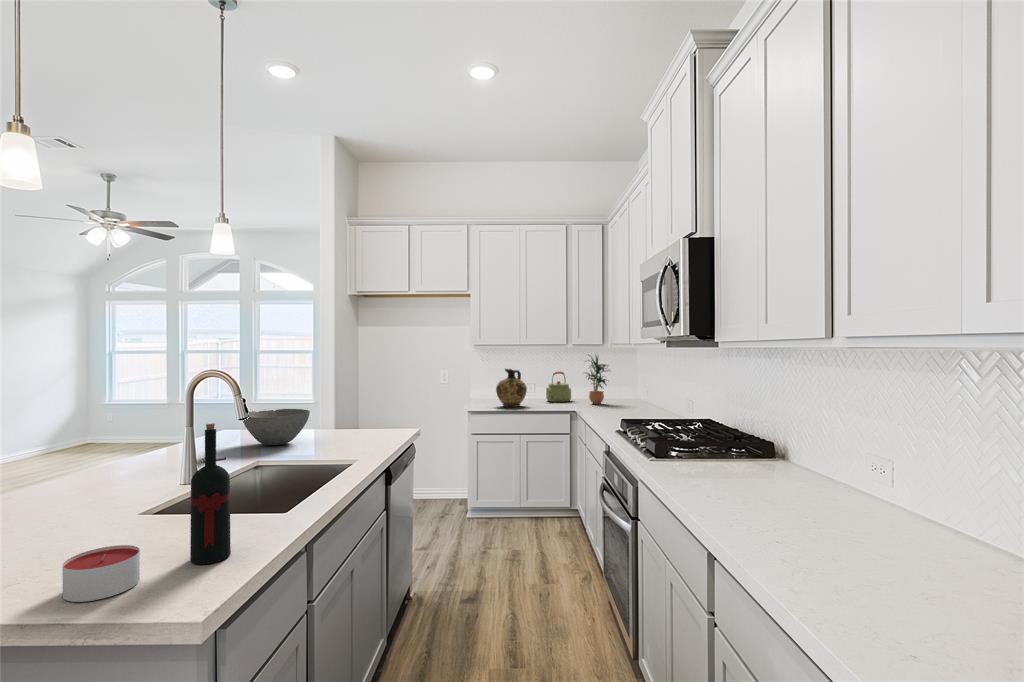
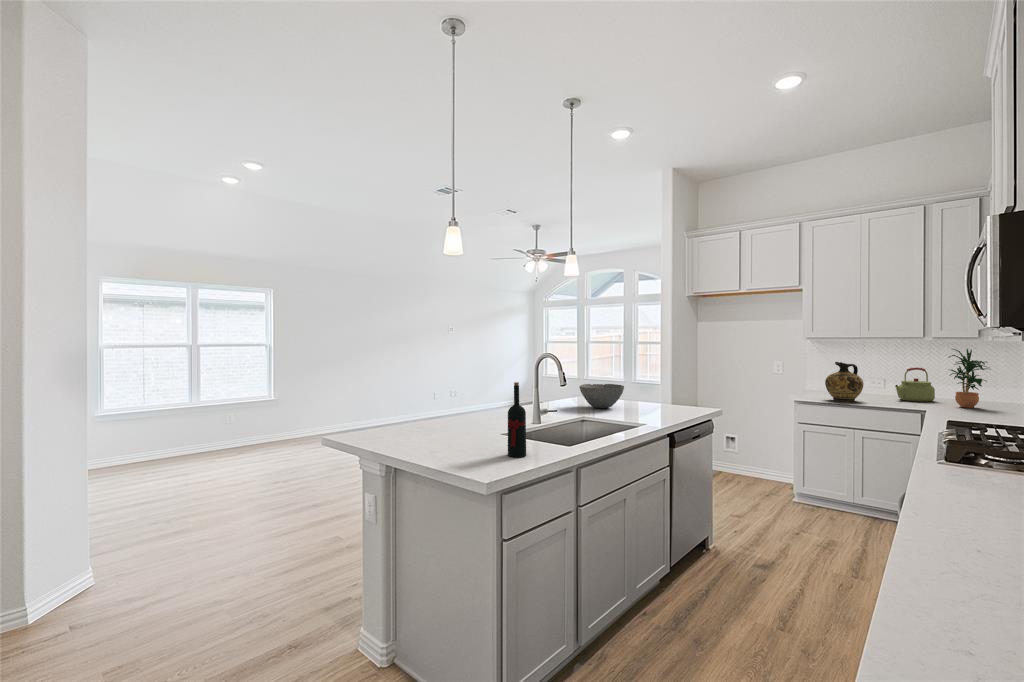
candle: present [62,545,140,602] -> none [455,438,484,460]

